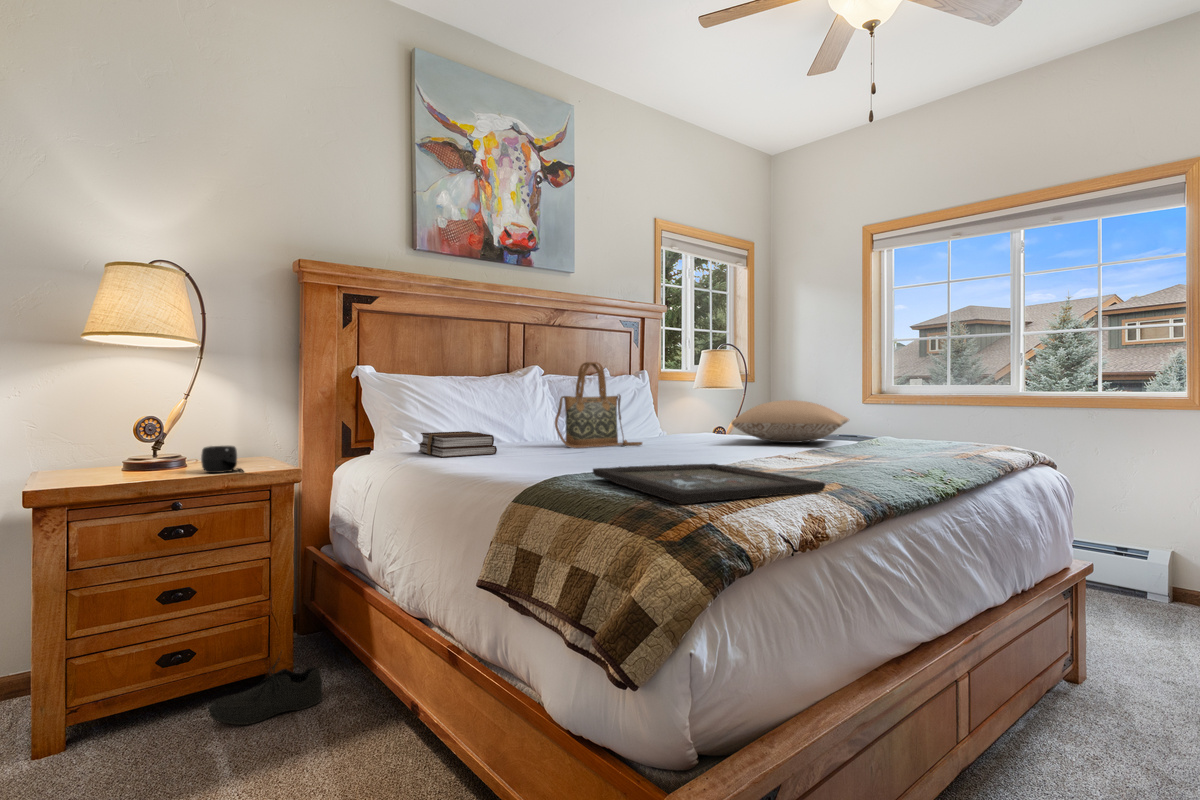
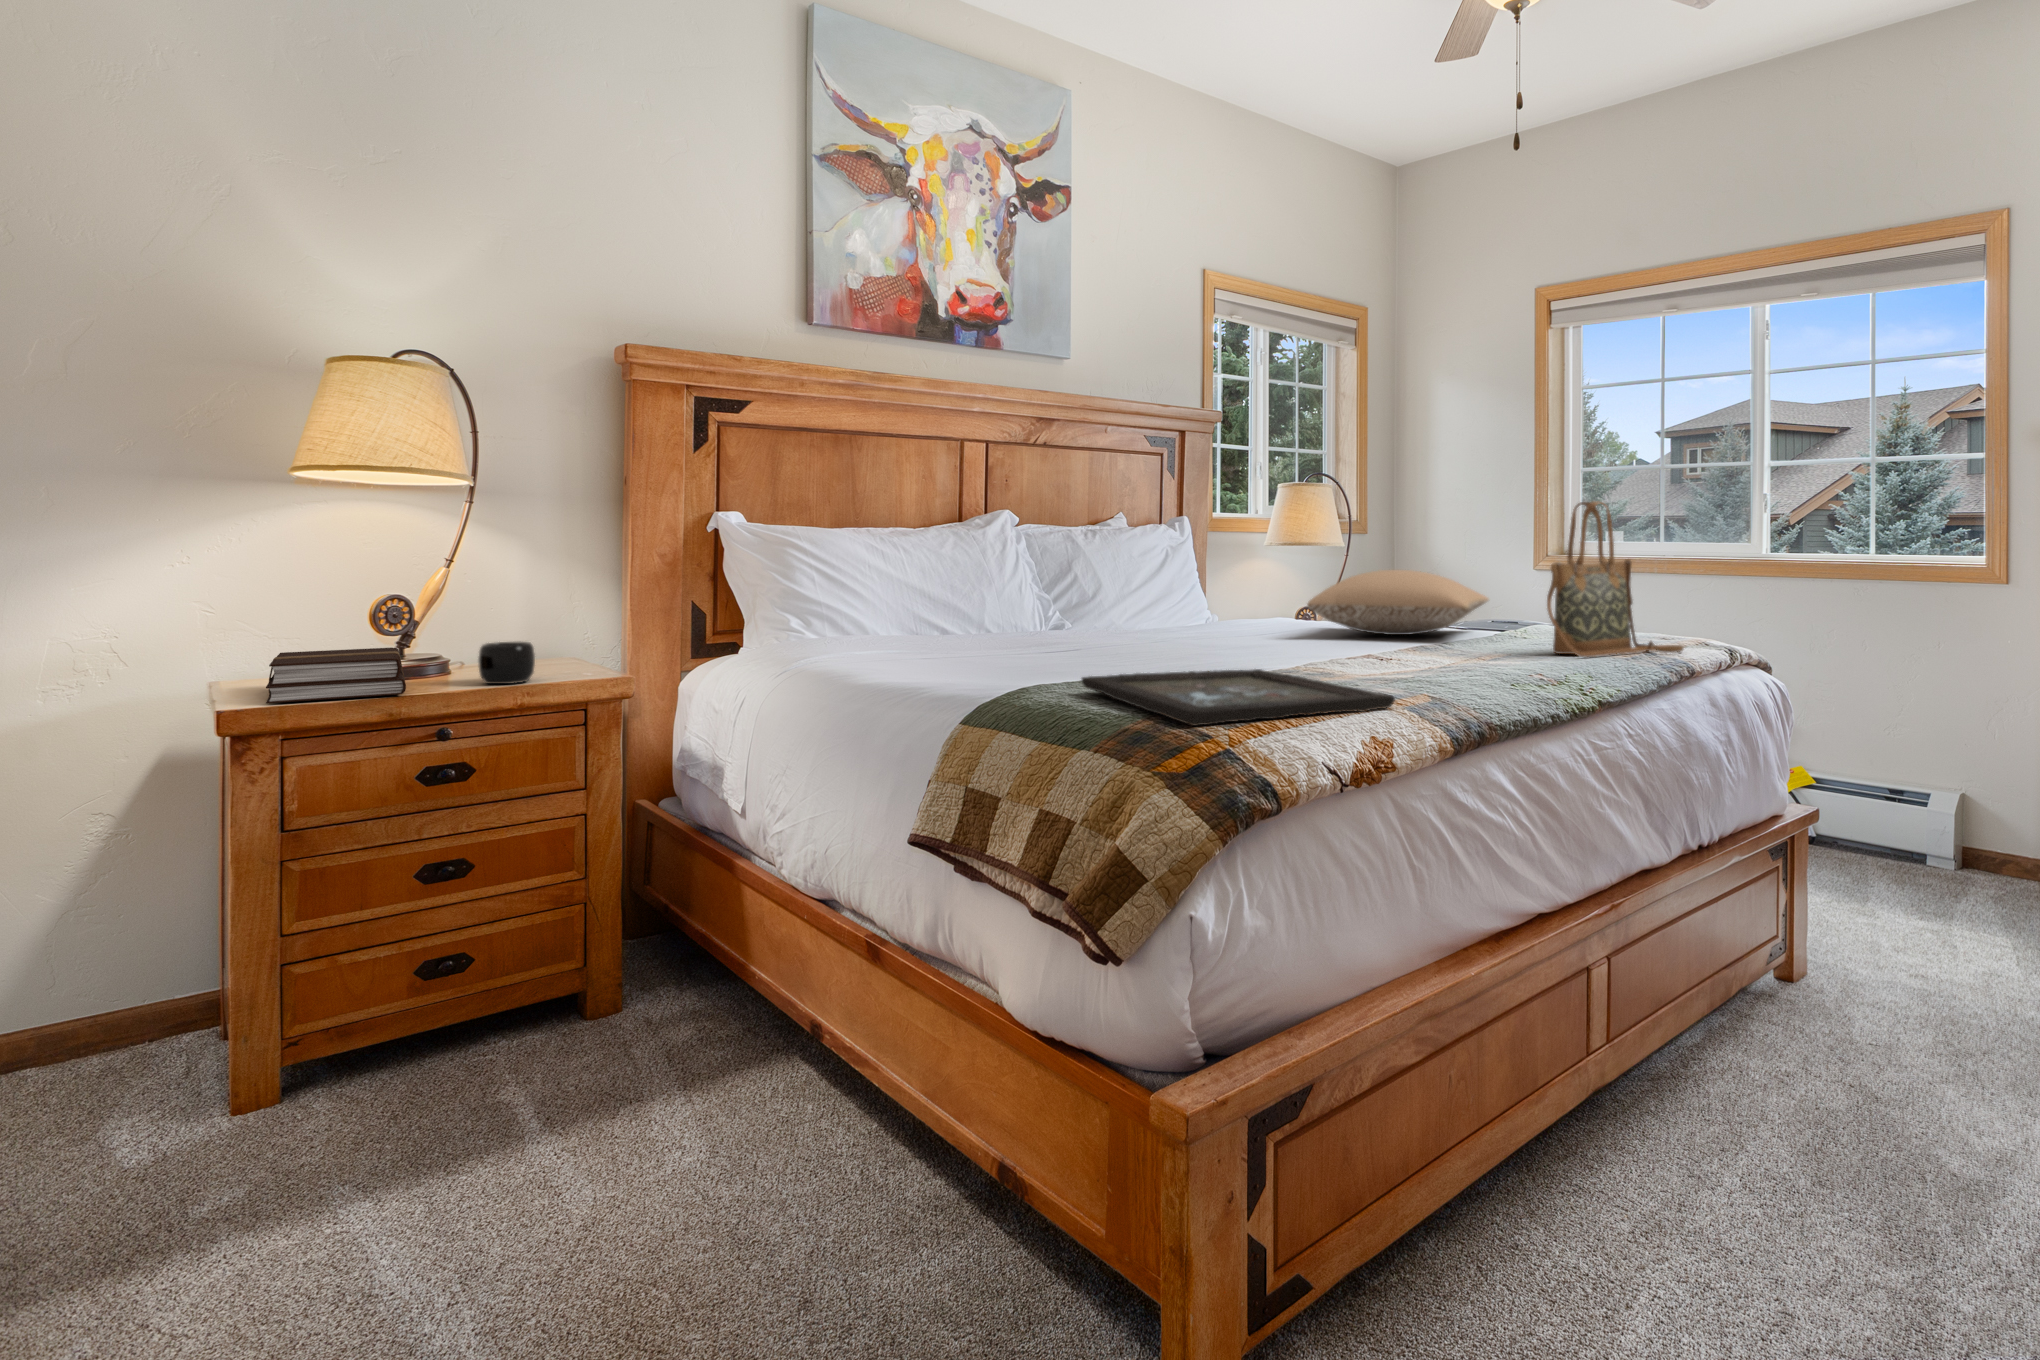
handbag: present [555,362,642,448] -> present [1547,501,1684,657]
book: present [418,431,497,457] -> present [266,648,406,703]
shoe: present [209,658,323,725] -> none [497,955,672,1066]

